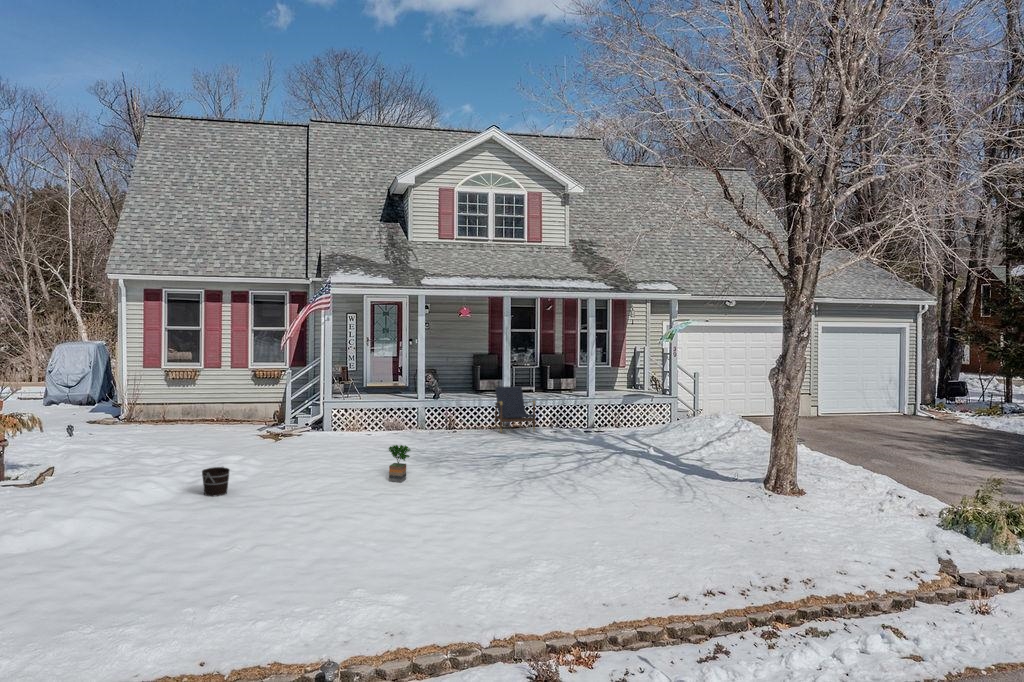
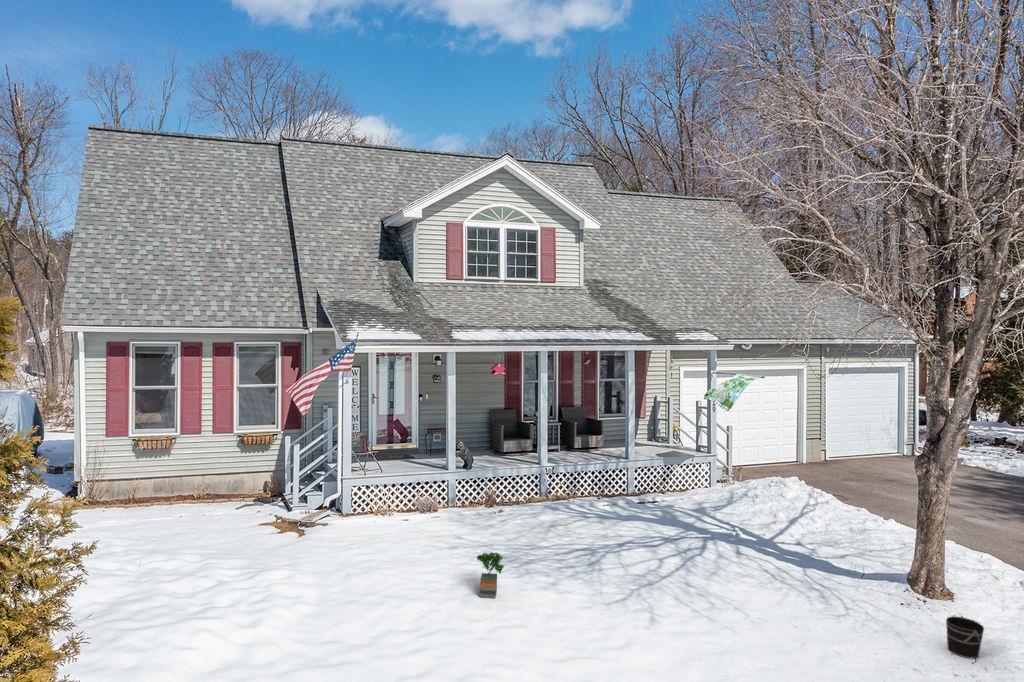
lounge chair: present [494,386,535,433] -> none [532,449,580,505]
bucket: present [202,467,230,496] -> present [946,616,984,658]

